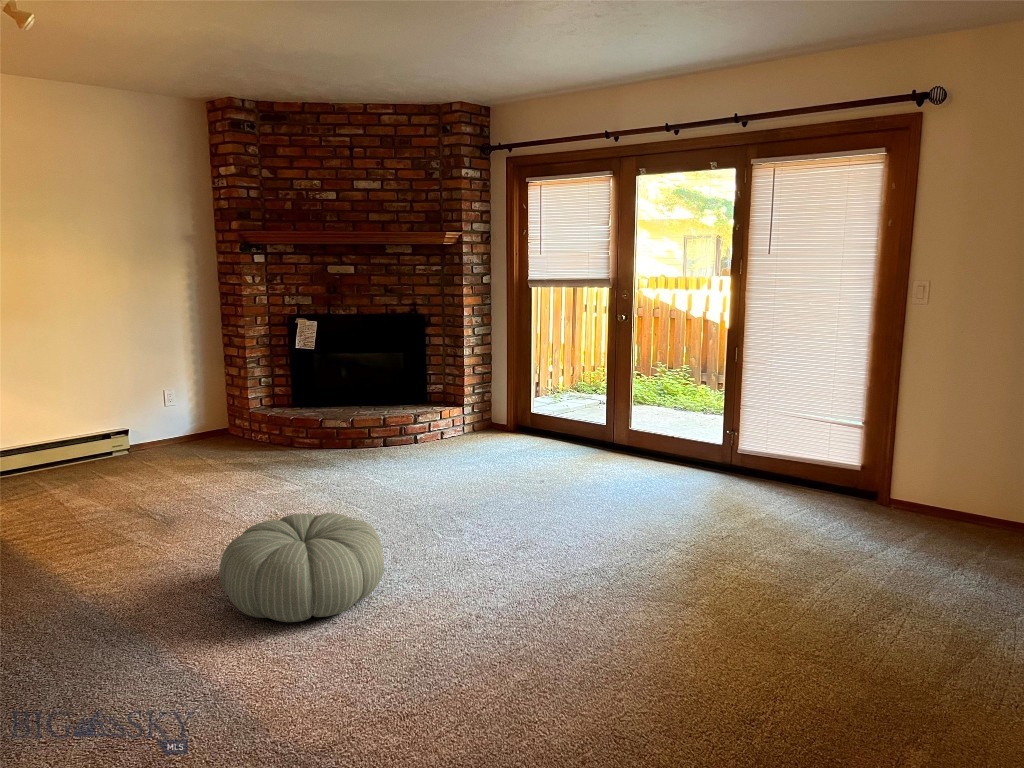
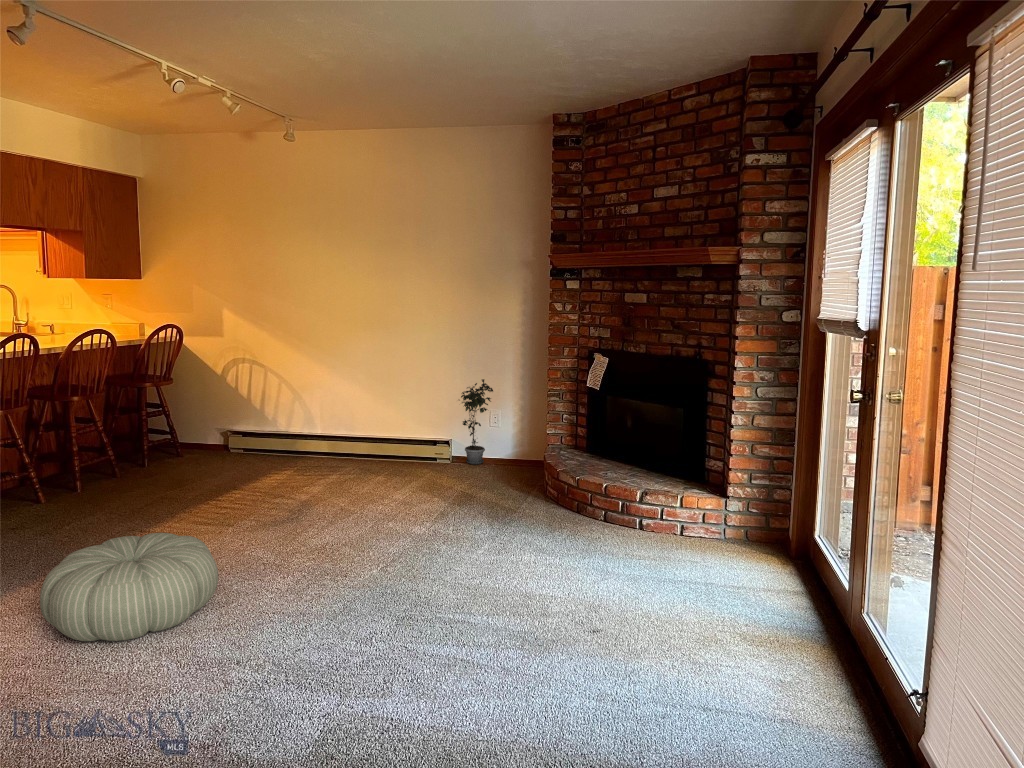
potted plant: none [143,360,189,452] -> present [461,379,493,464]

